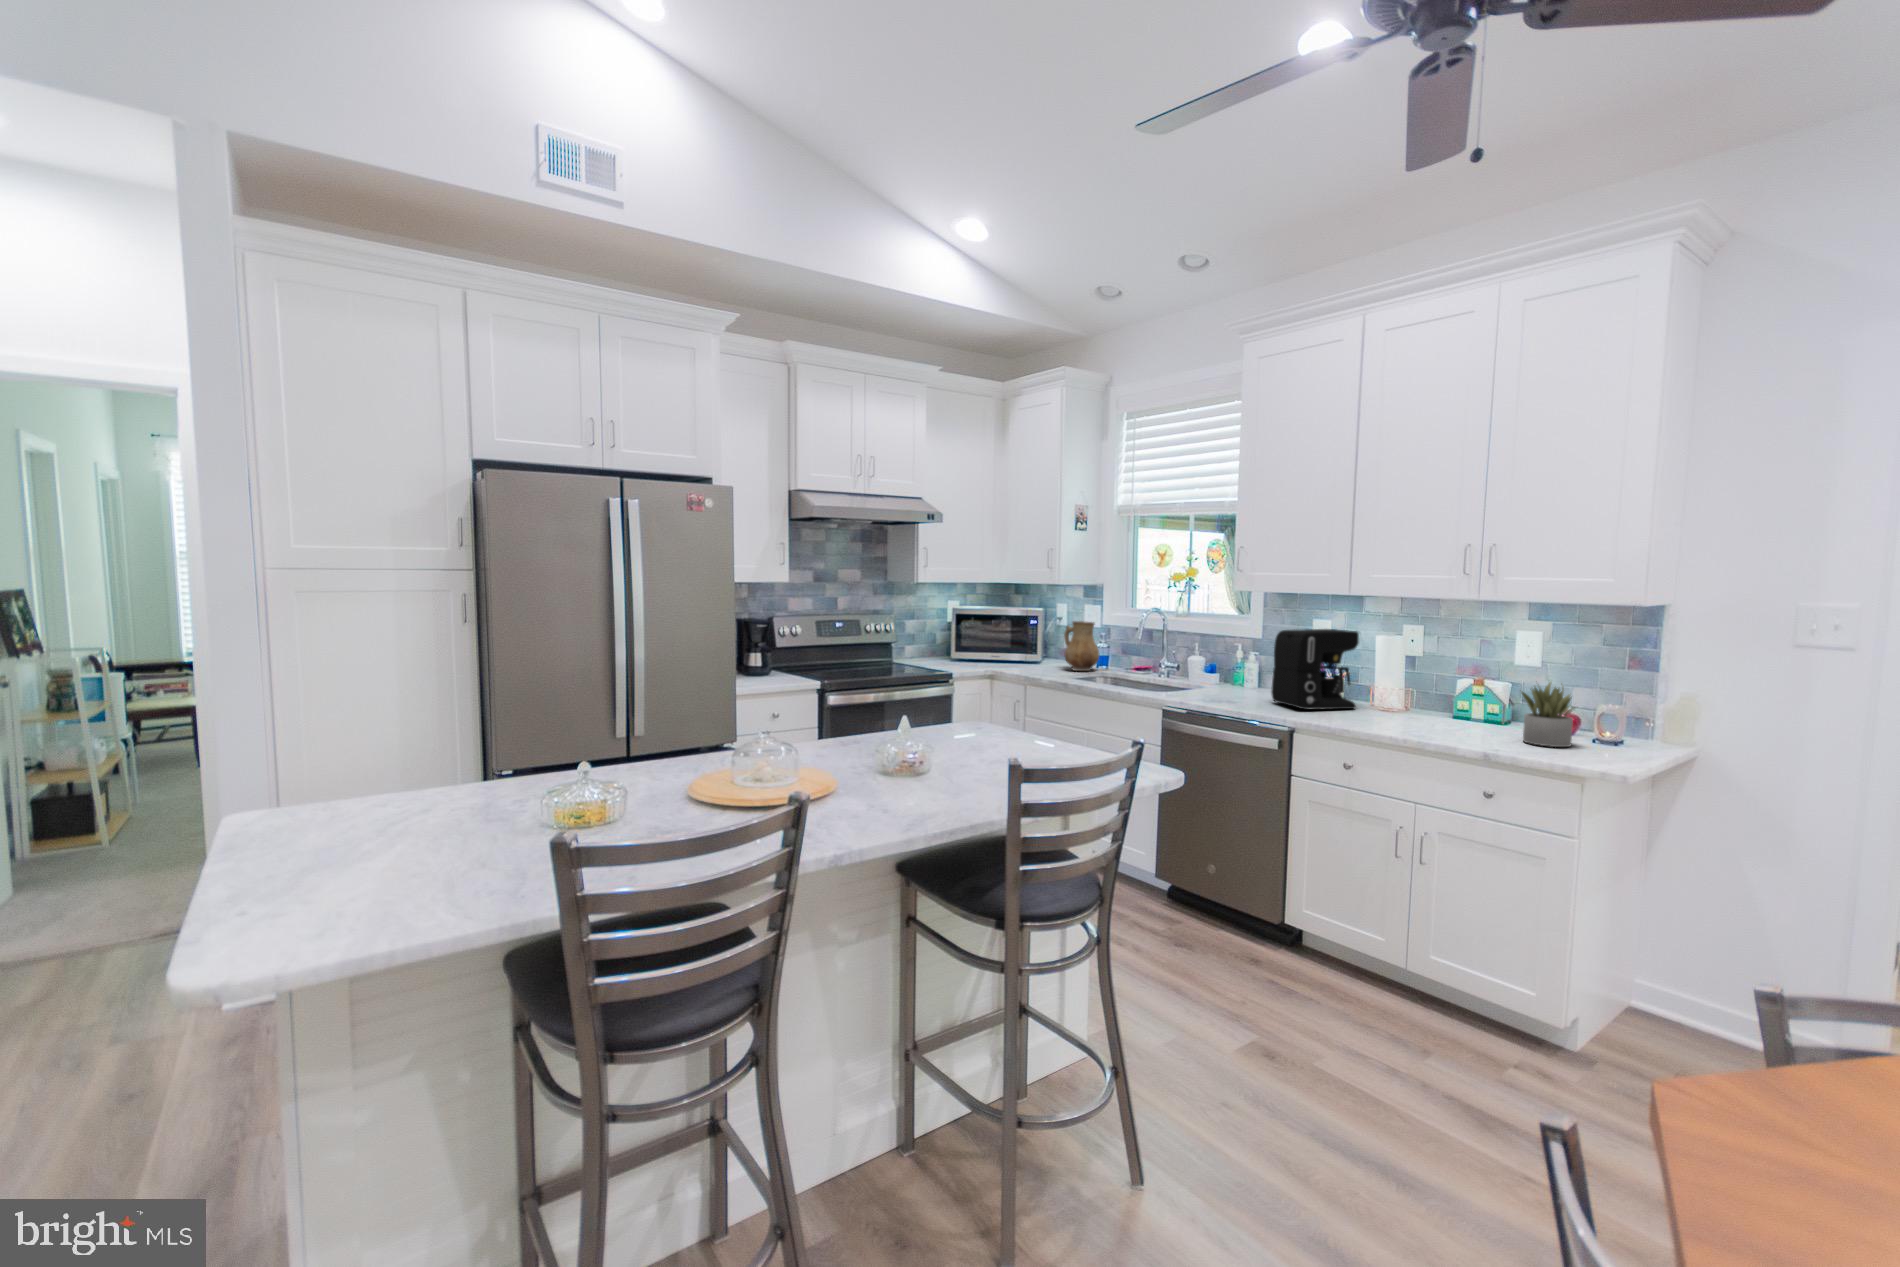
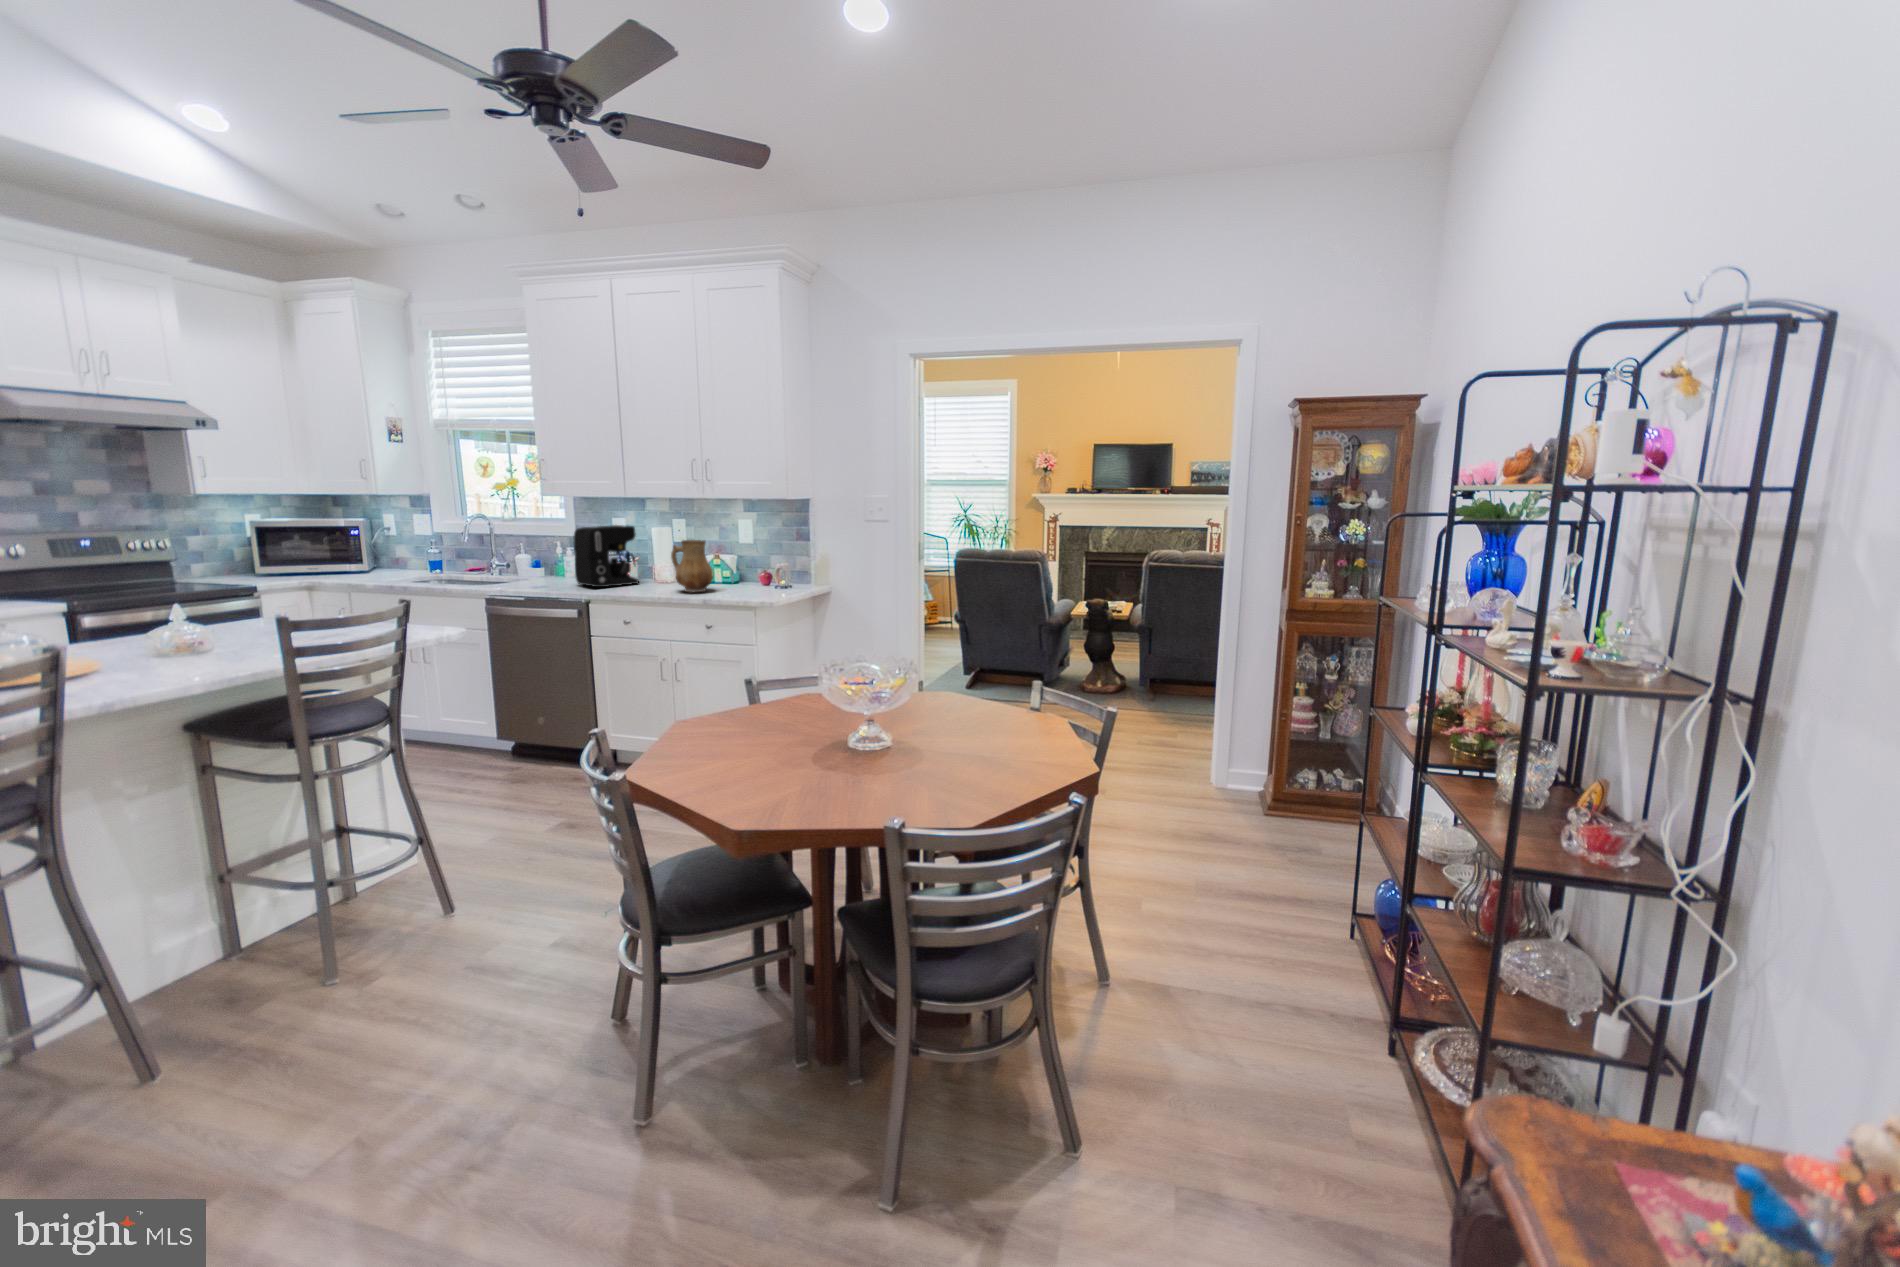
ceramic pitcher: present [1064,621,1099,671] -> present [671,540,713,592]
succulent plant: present [1522,682,1573,747] -> none [728,552,759,594]

